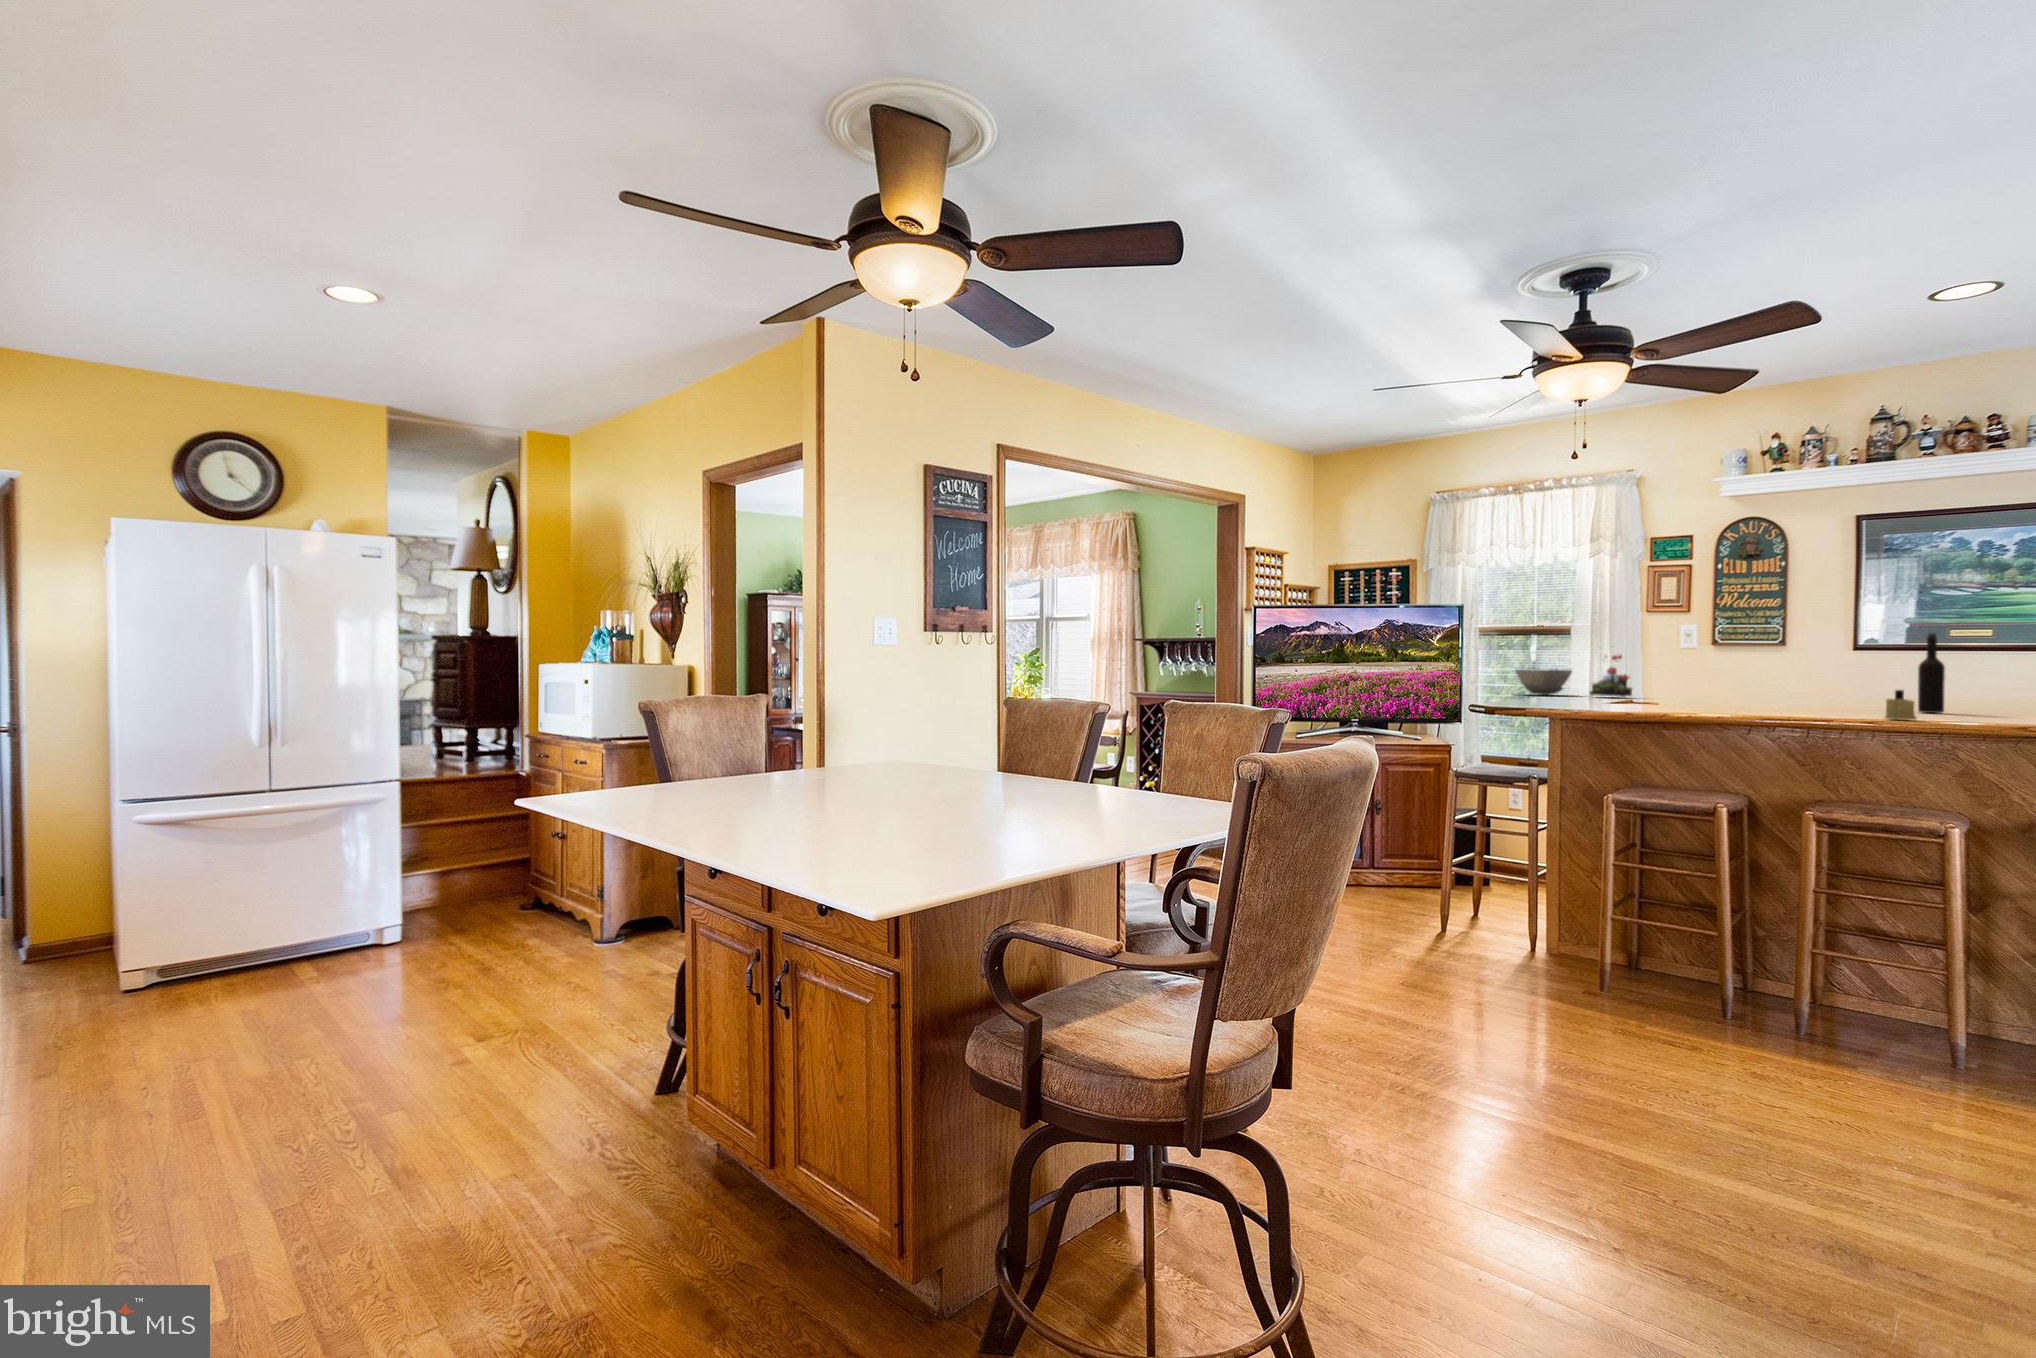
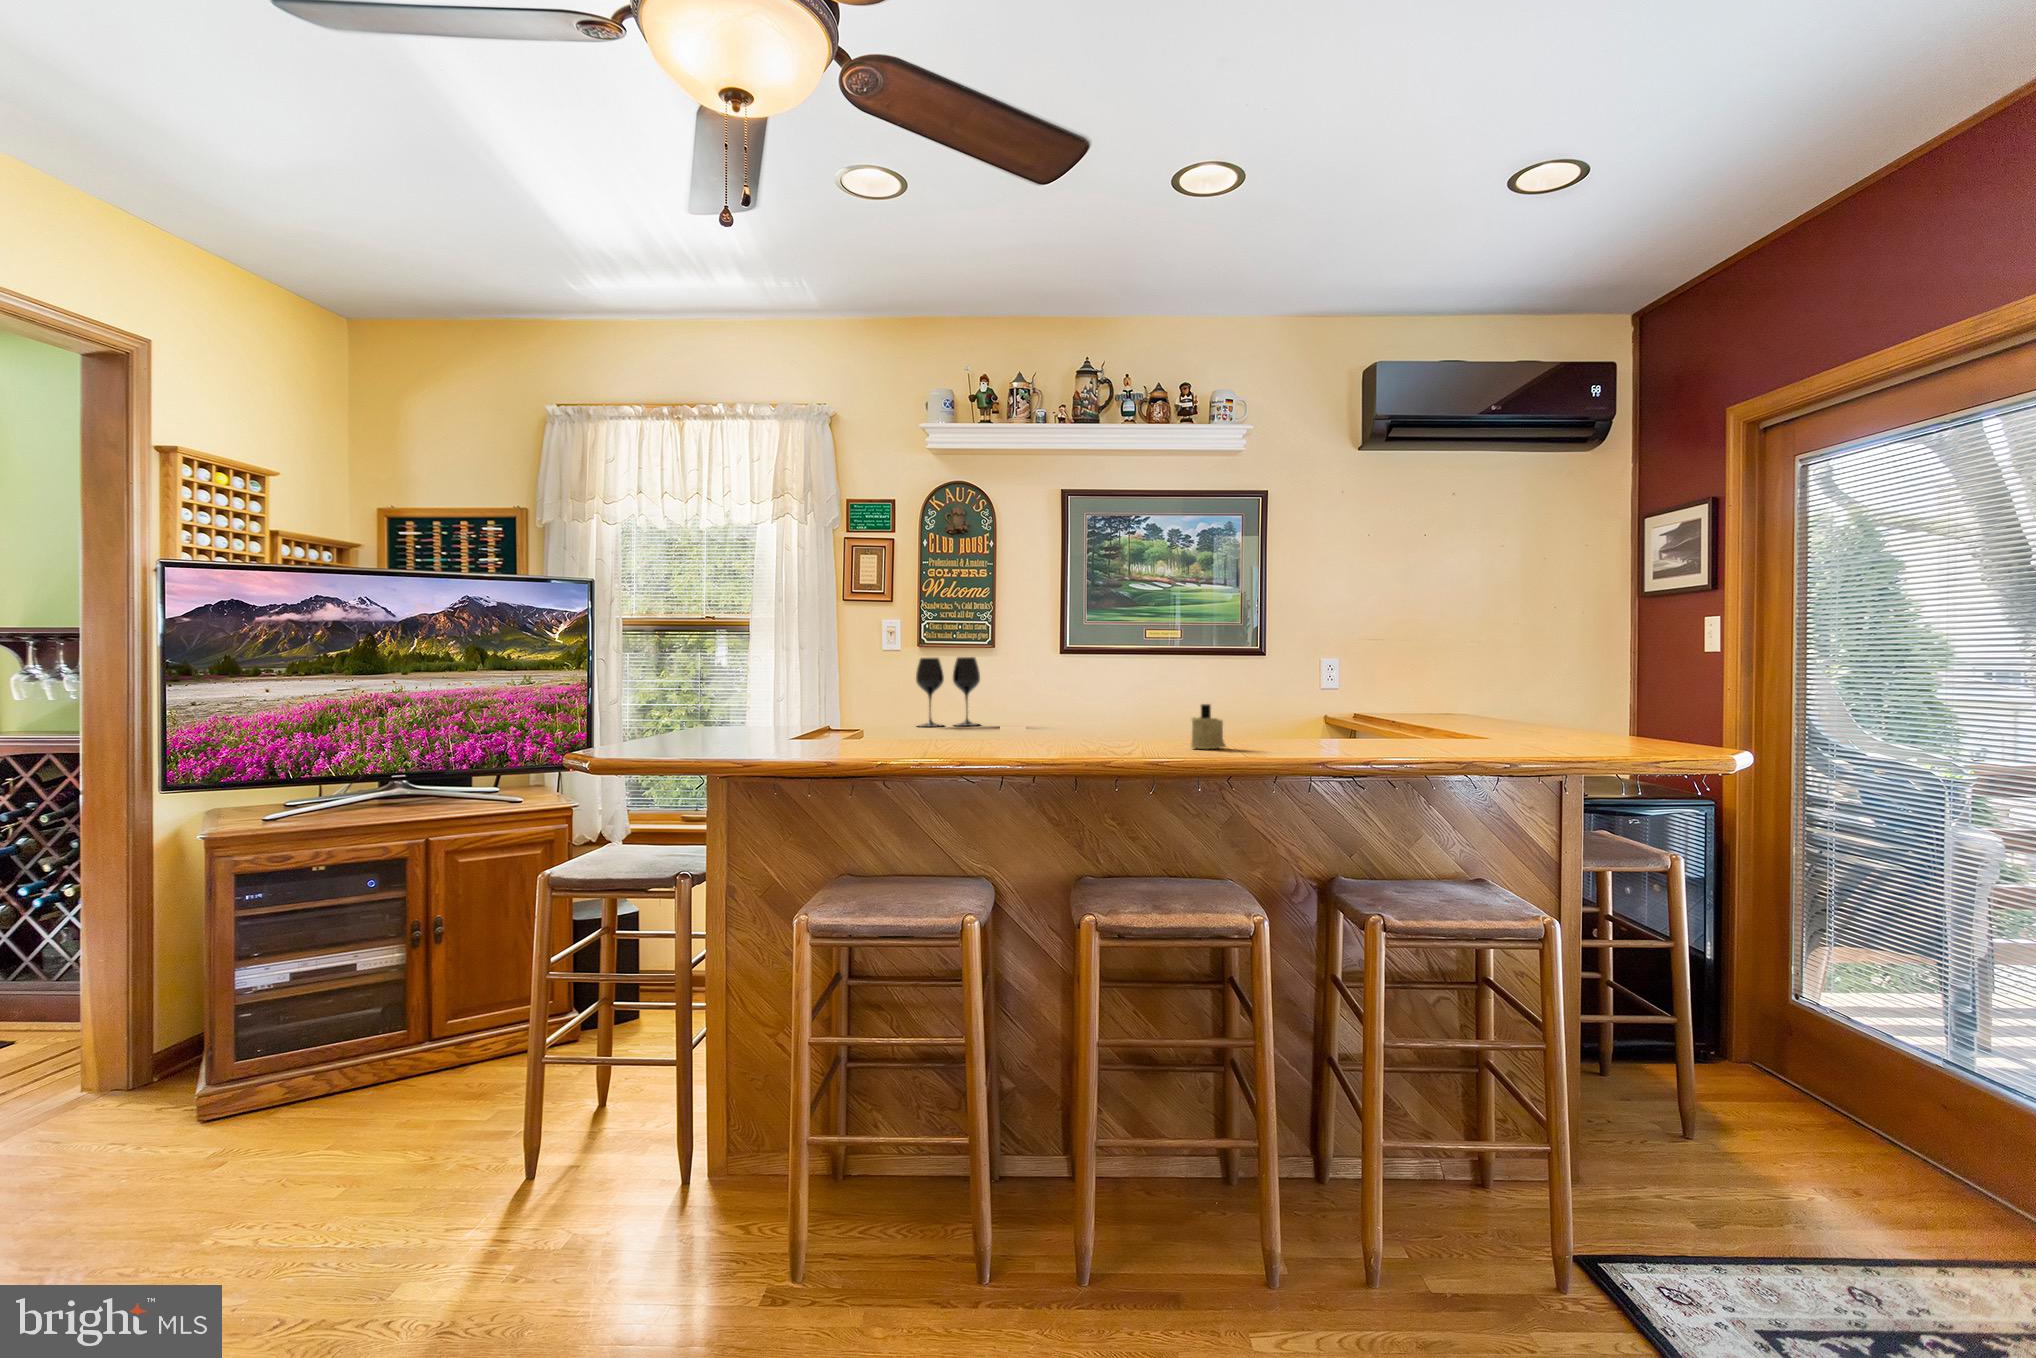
wine bottle: present [1918,633,1945,713] -> none [1170,627,1195,730]
plant: present [1590,654,1632,697] -> none [780,652,832,717]
wine glass: none [1692,655,1751,705] -> present [916,657,980,727]
bowl: present [1516,668,1572,695] -> none [678,678,761,717]

